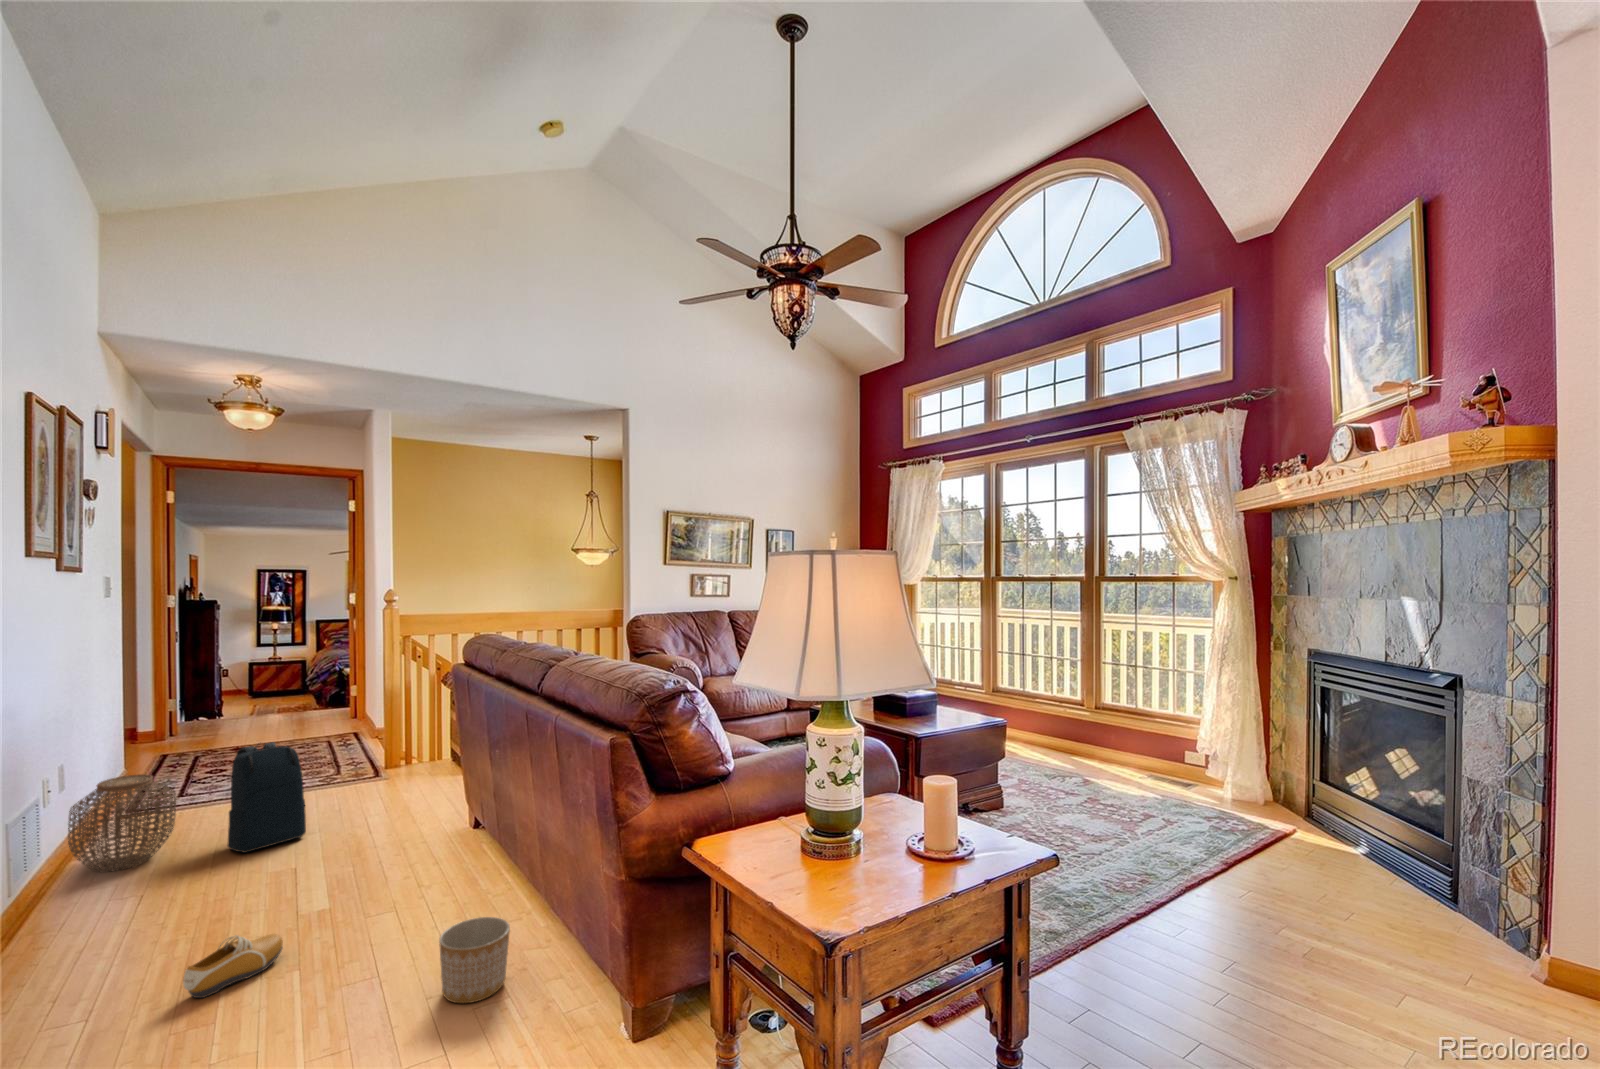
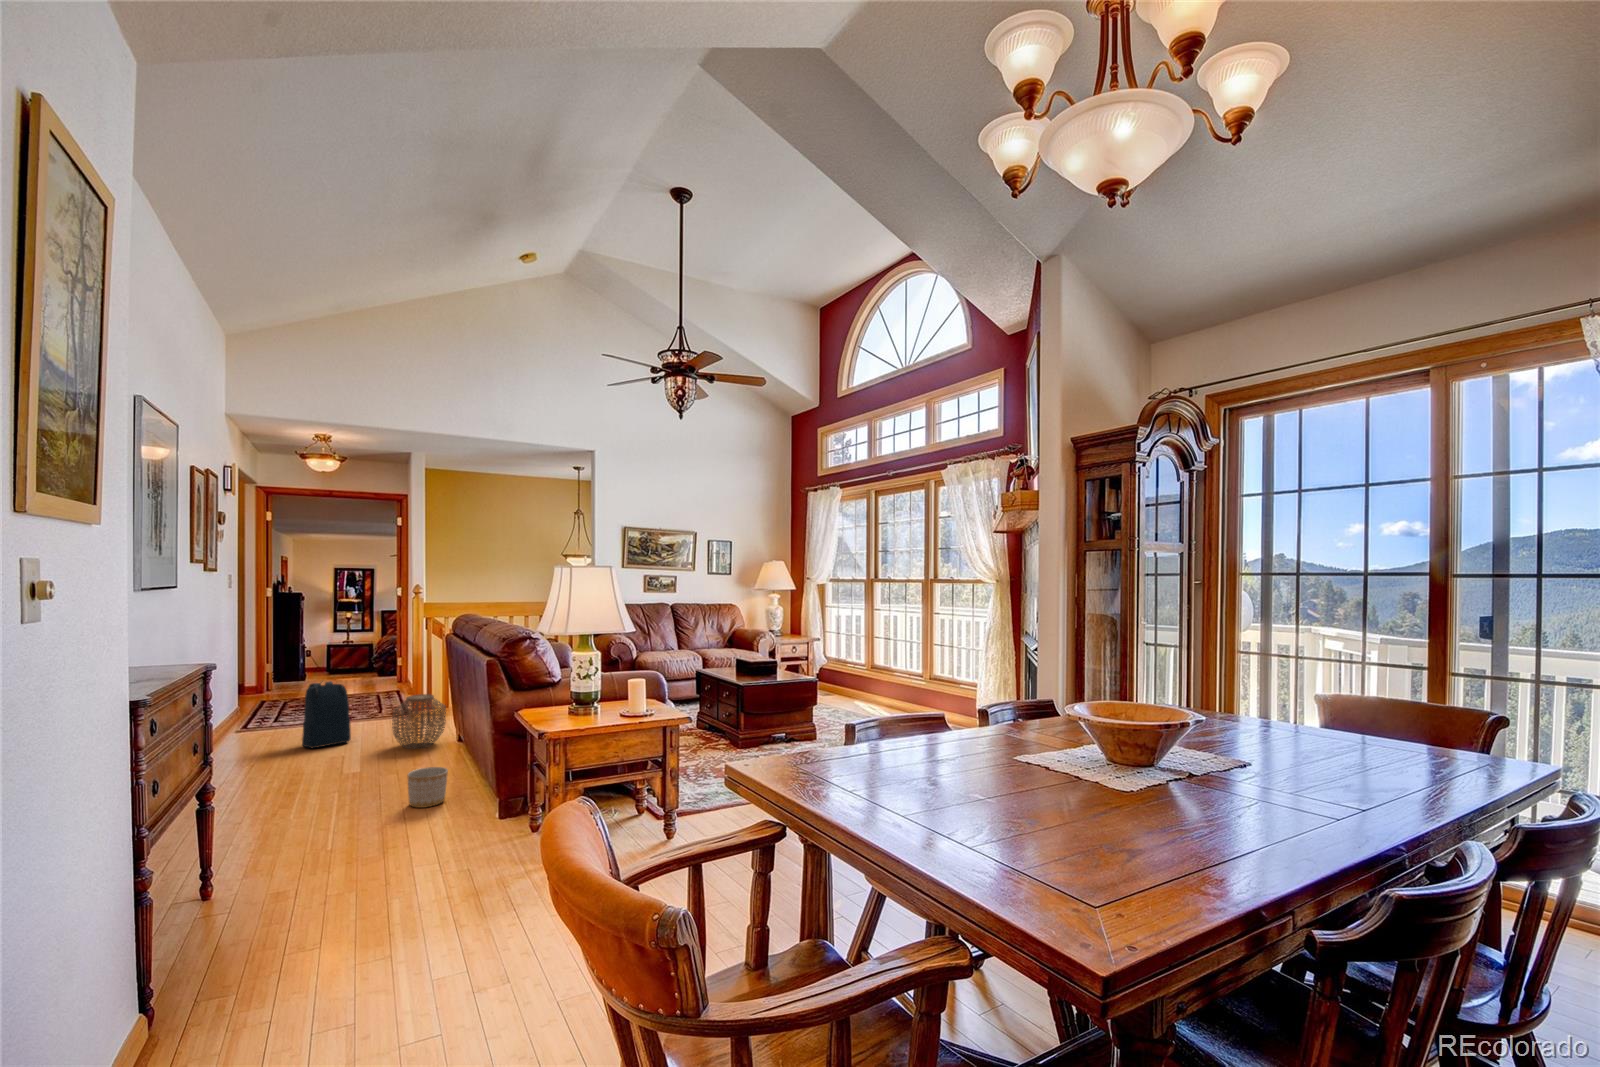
woven basket: present [68,774,176,872] -> present [392,694,446,749]
shoe: present [183,934,283,998] -> none [274,773,328,802]

